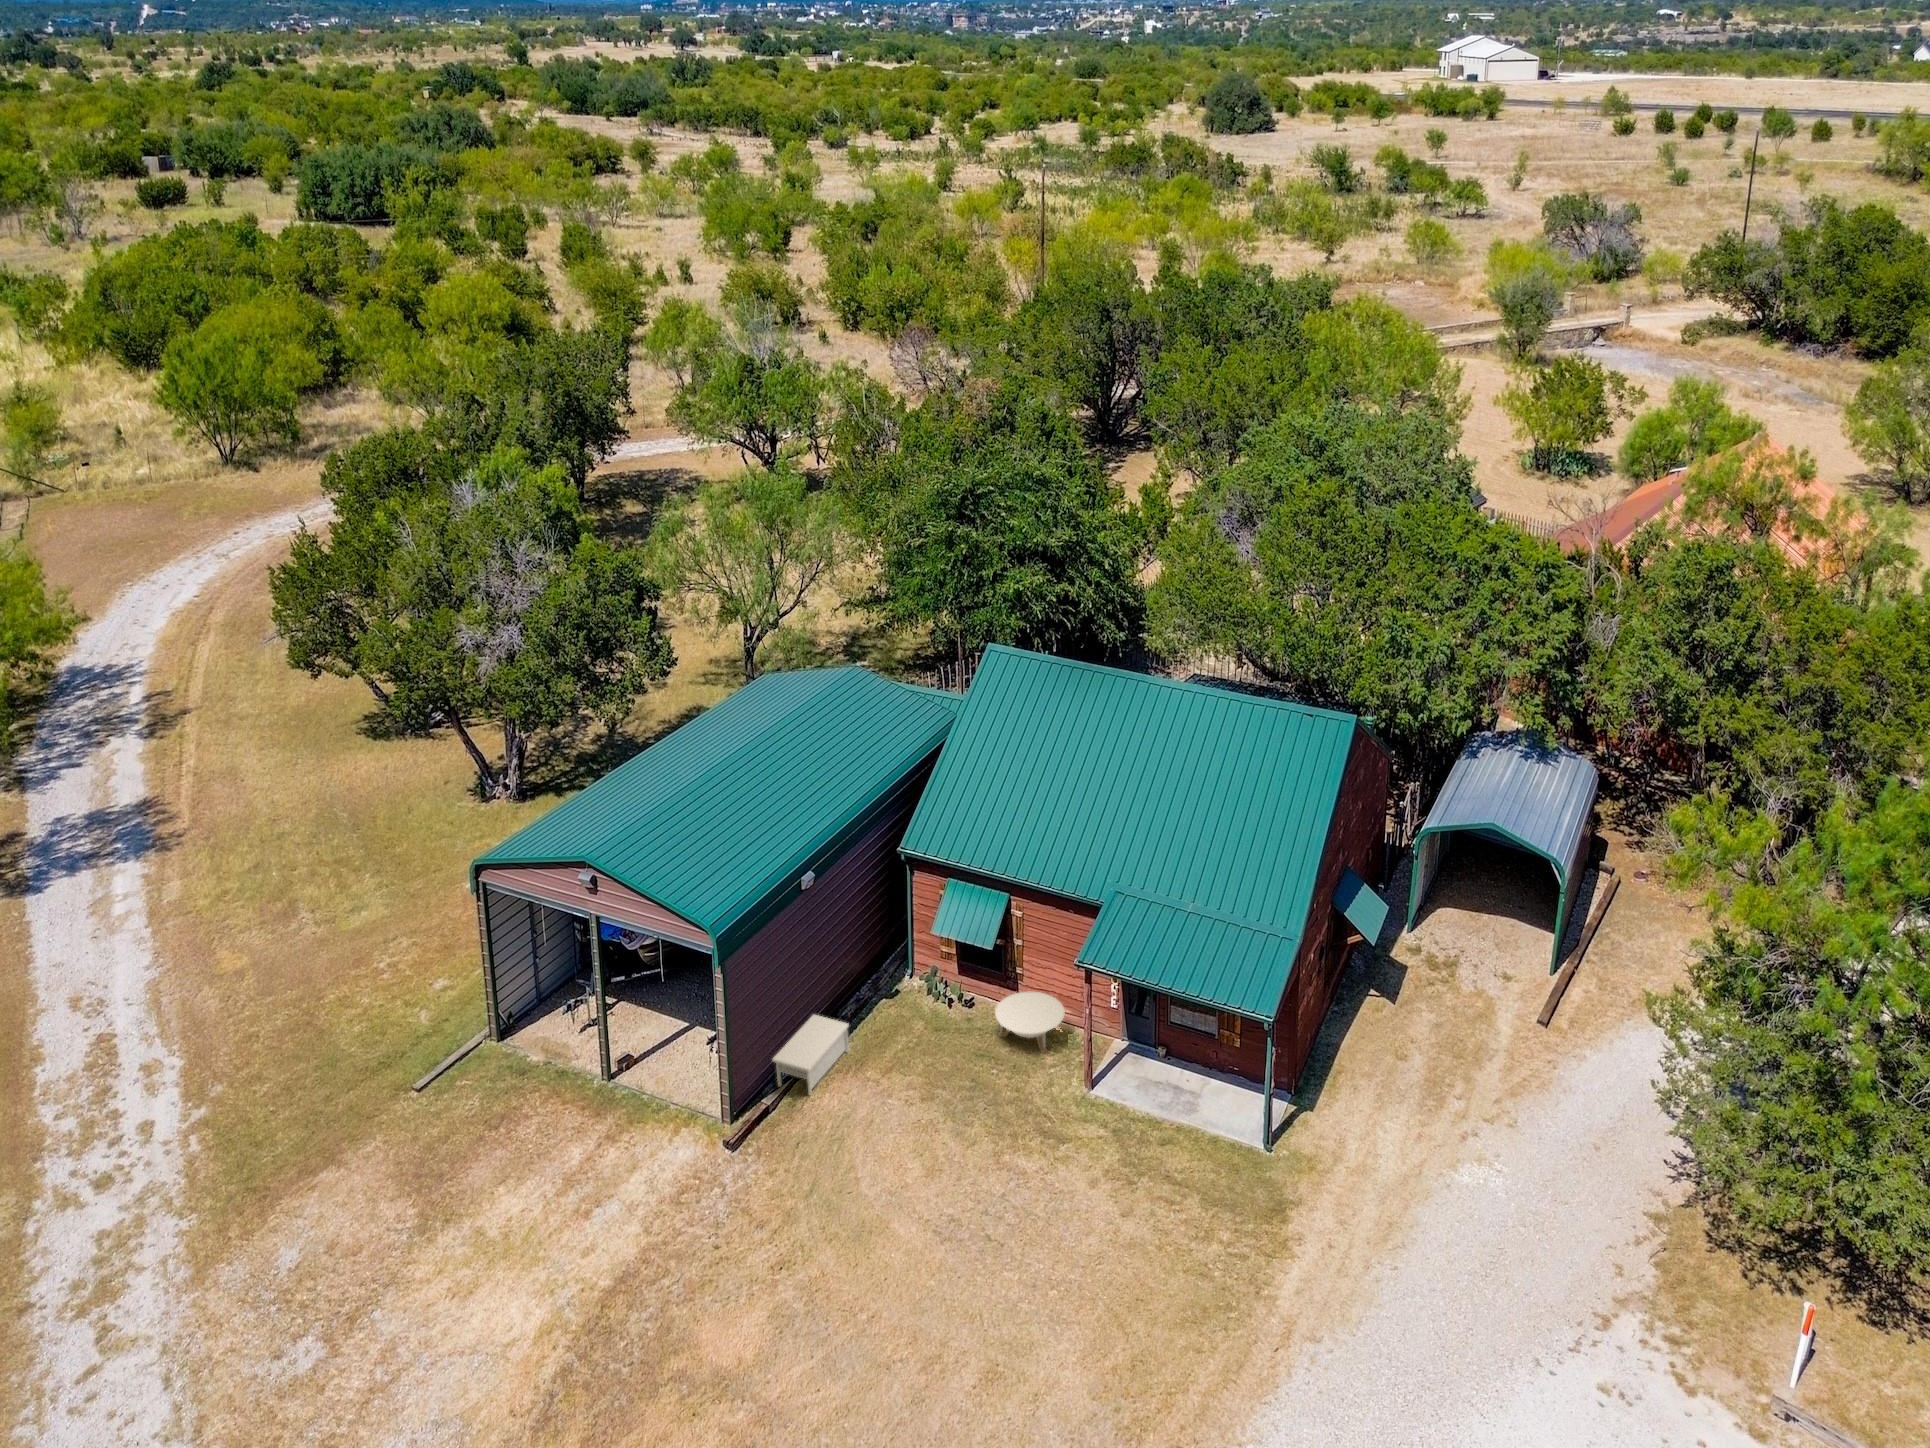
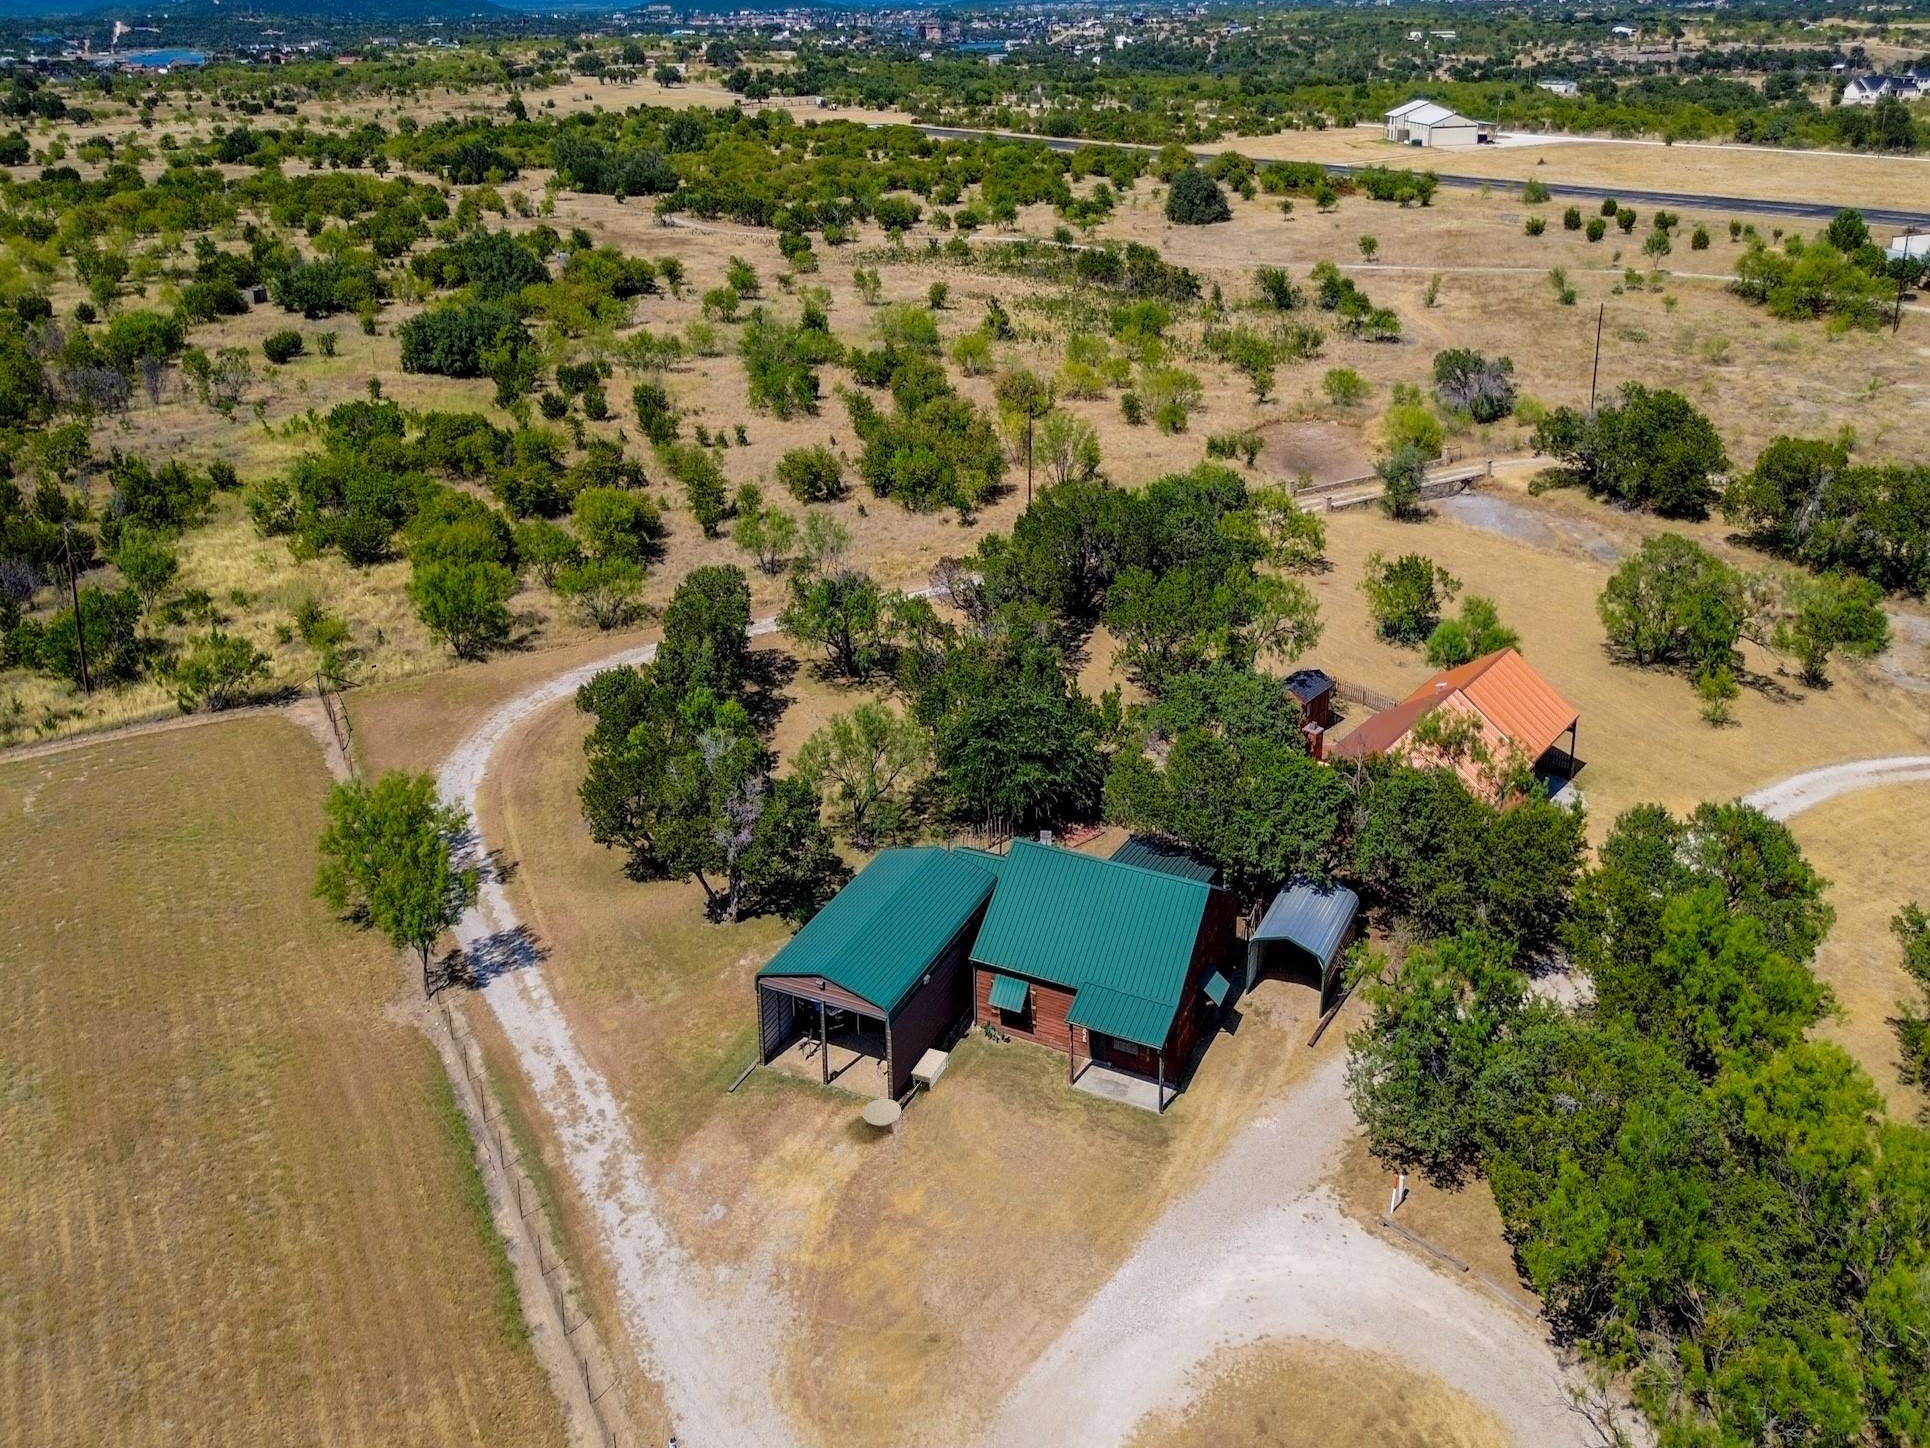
round table: present [995,992,1065,1053] -> present [862,1099,901,1133]

